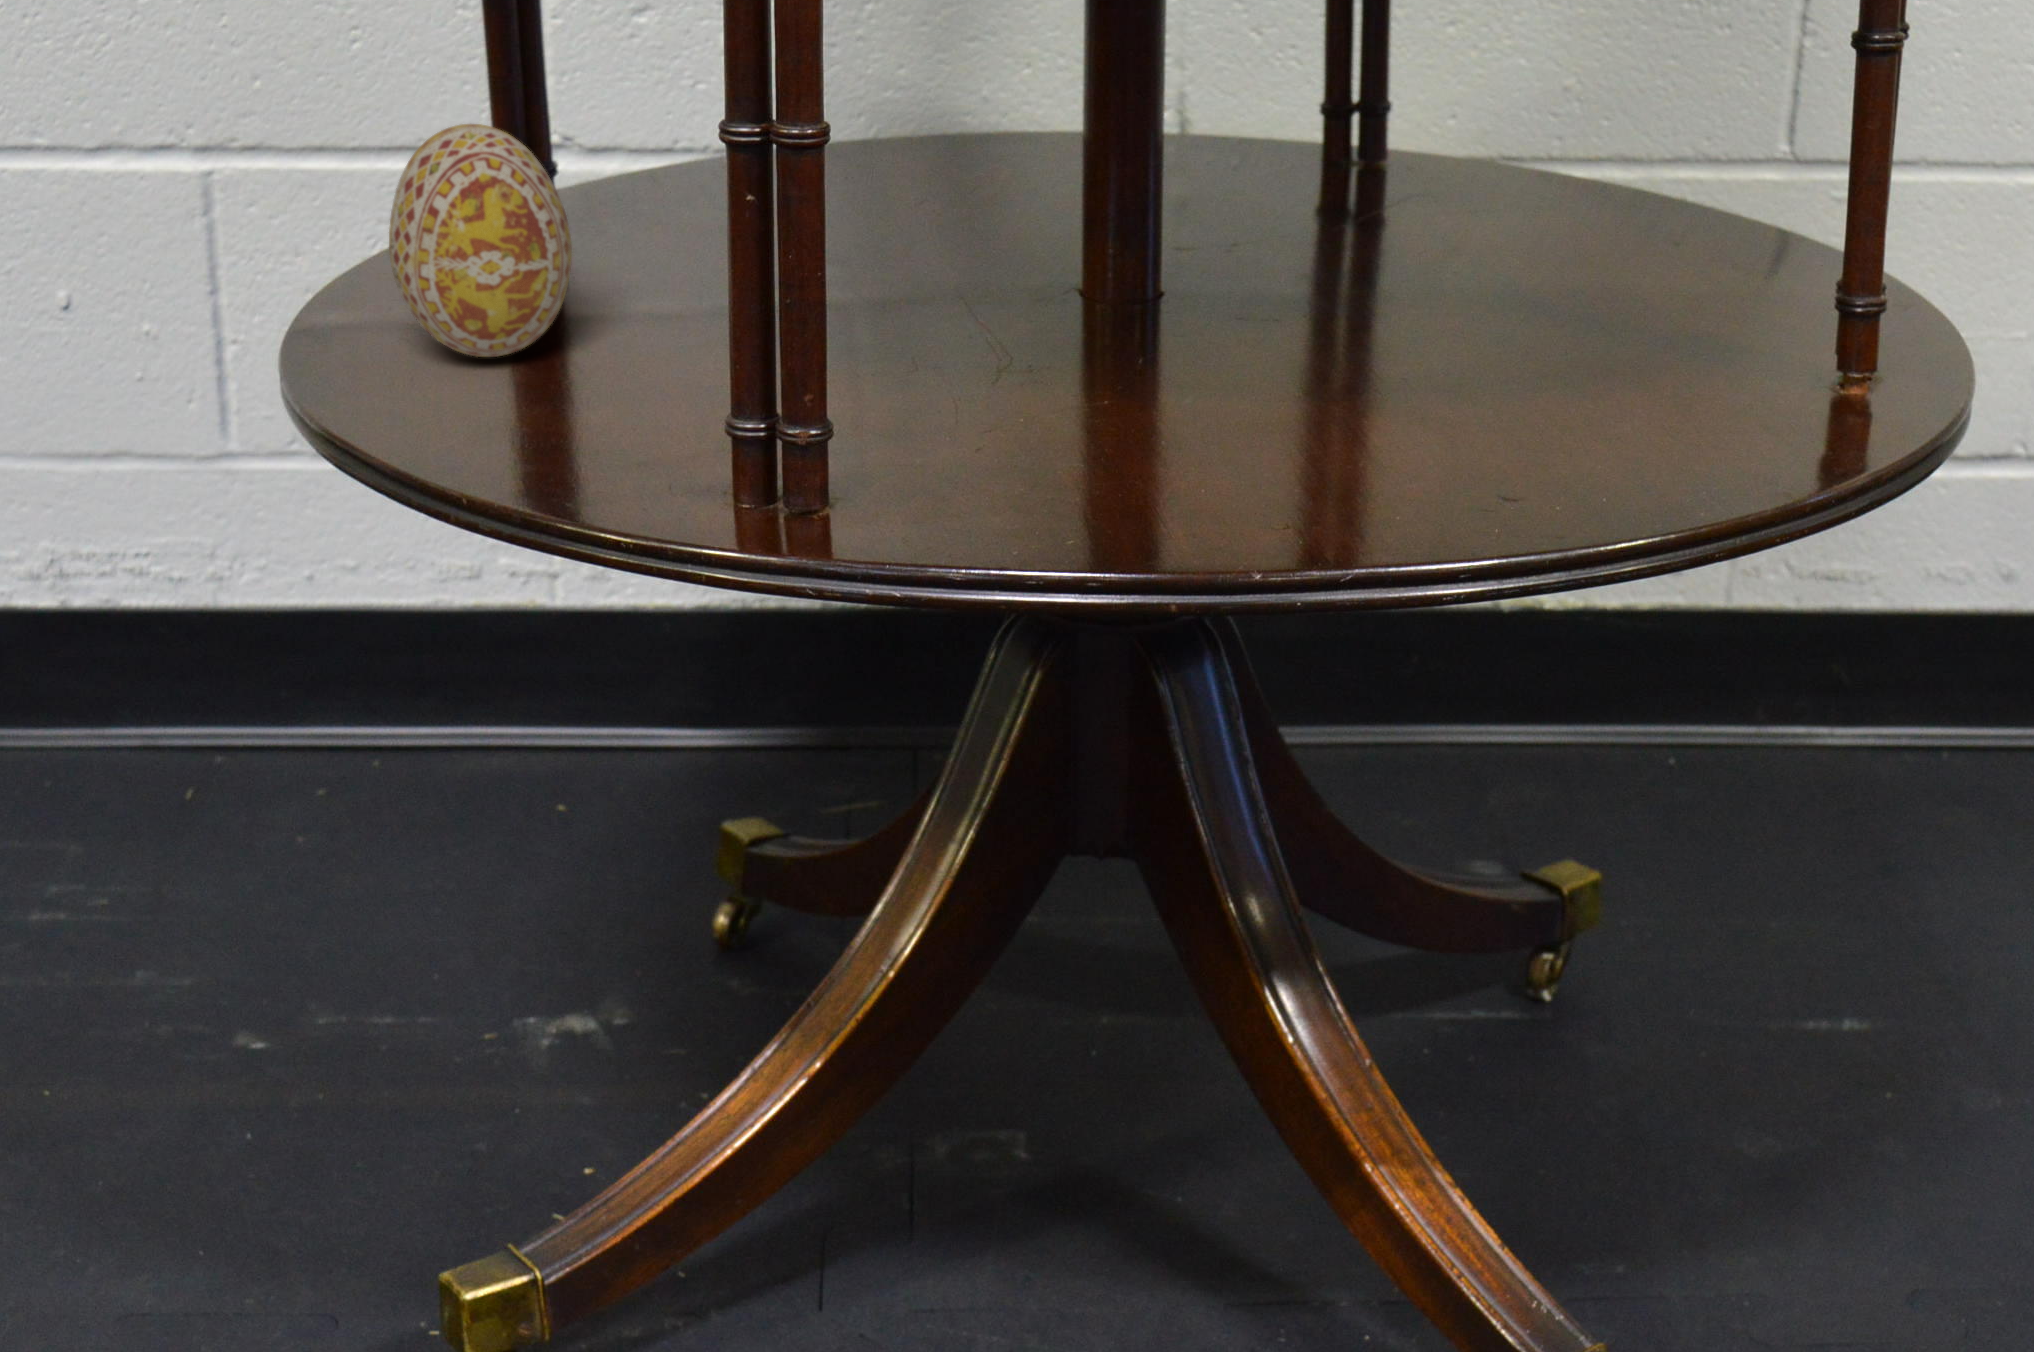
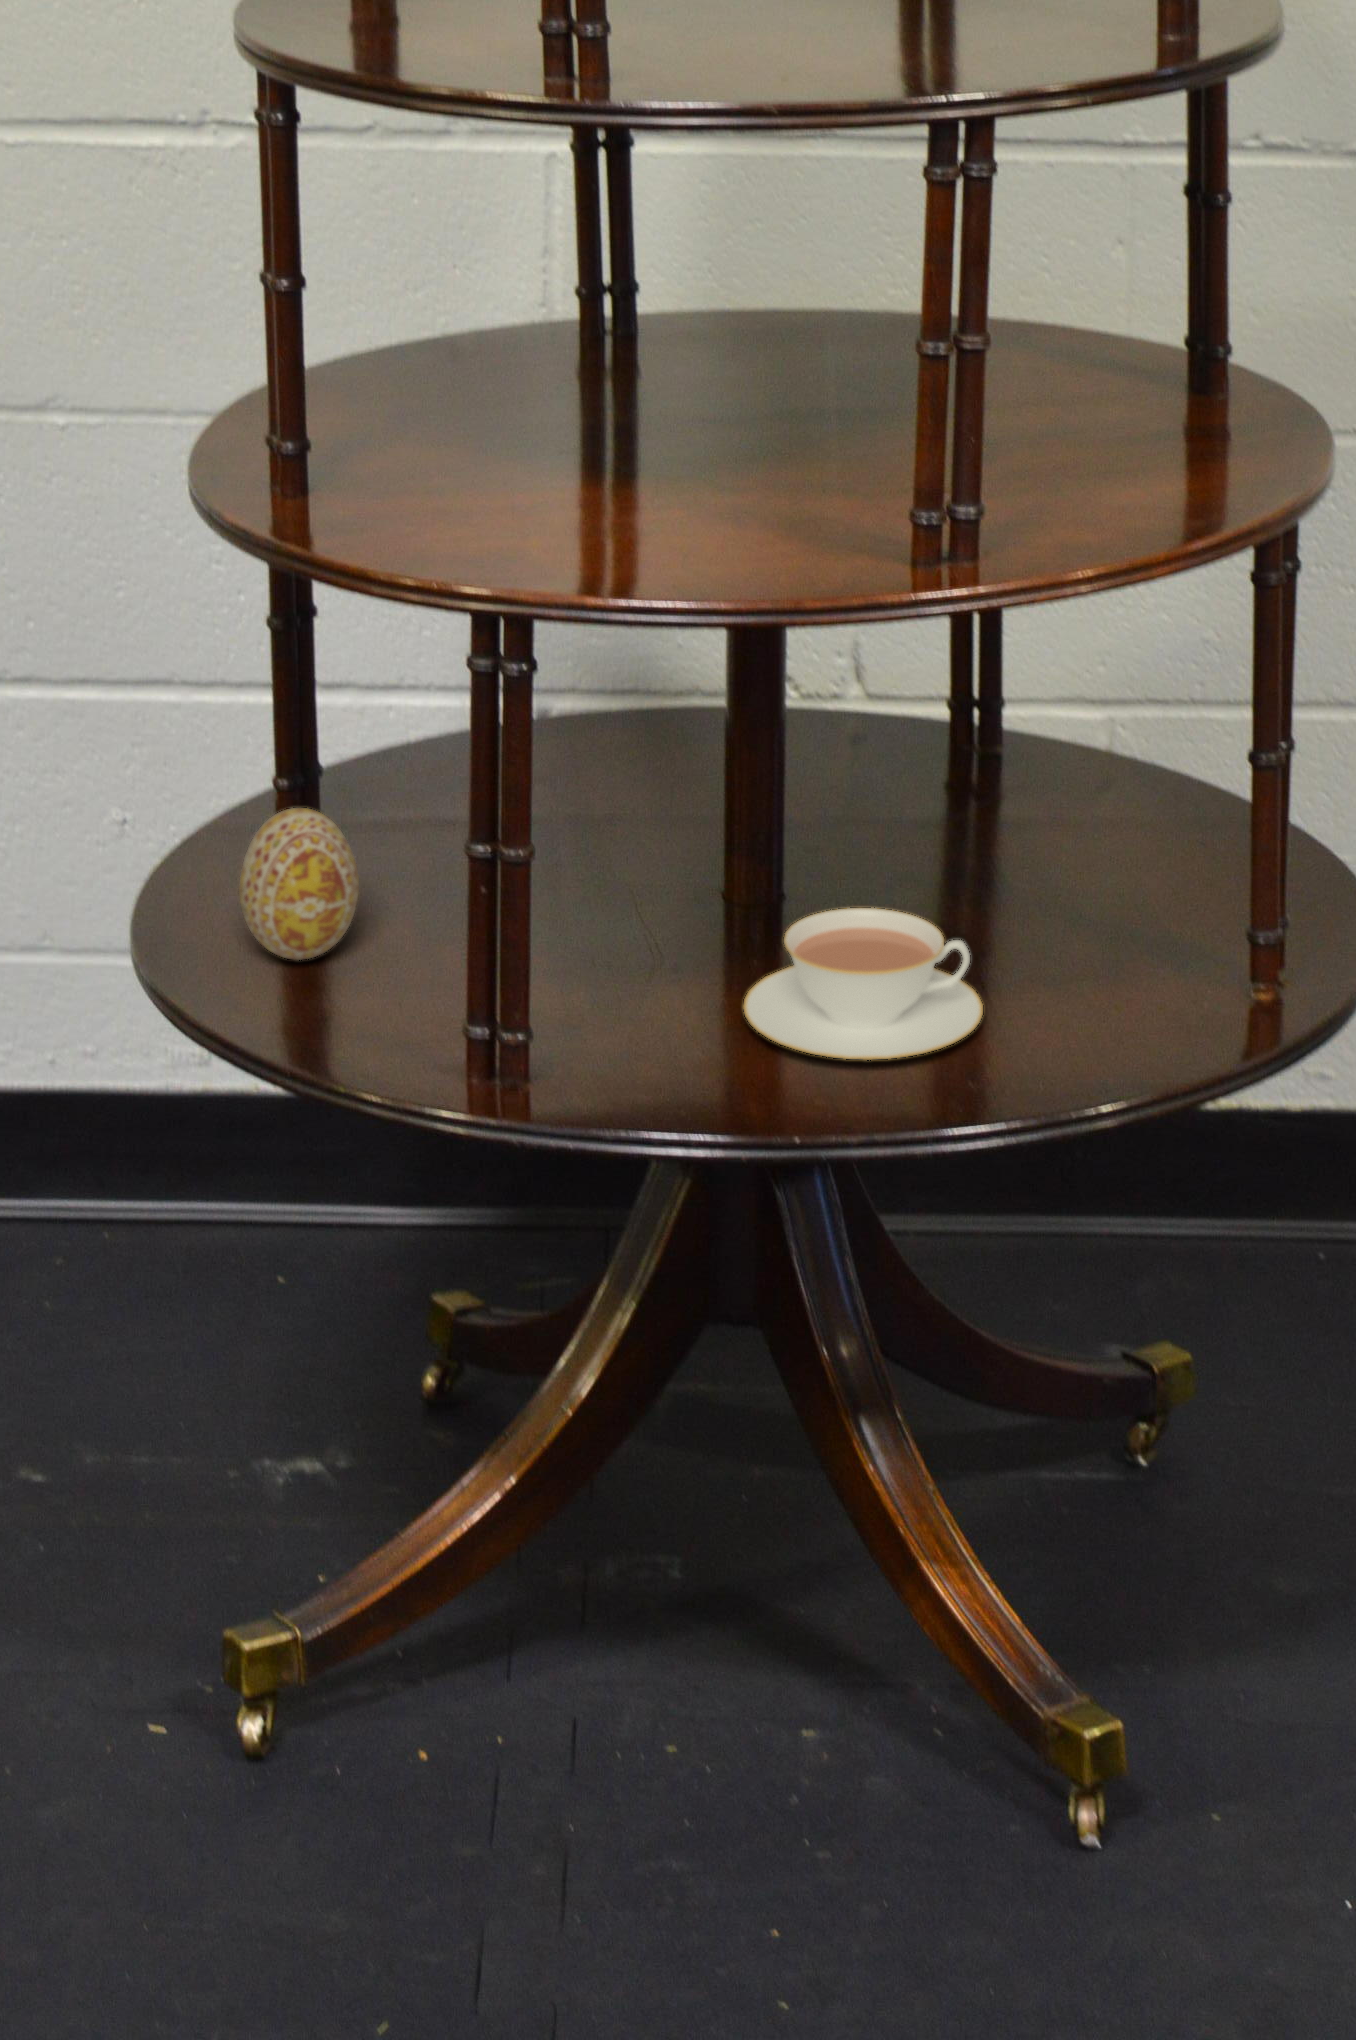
teacup: none [1149,269,1507,471] -> present [744,908,983,1060]

